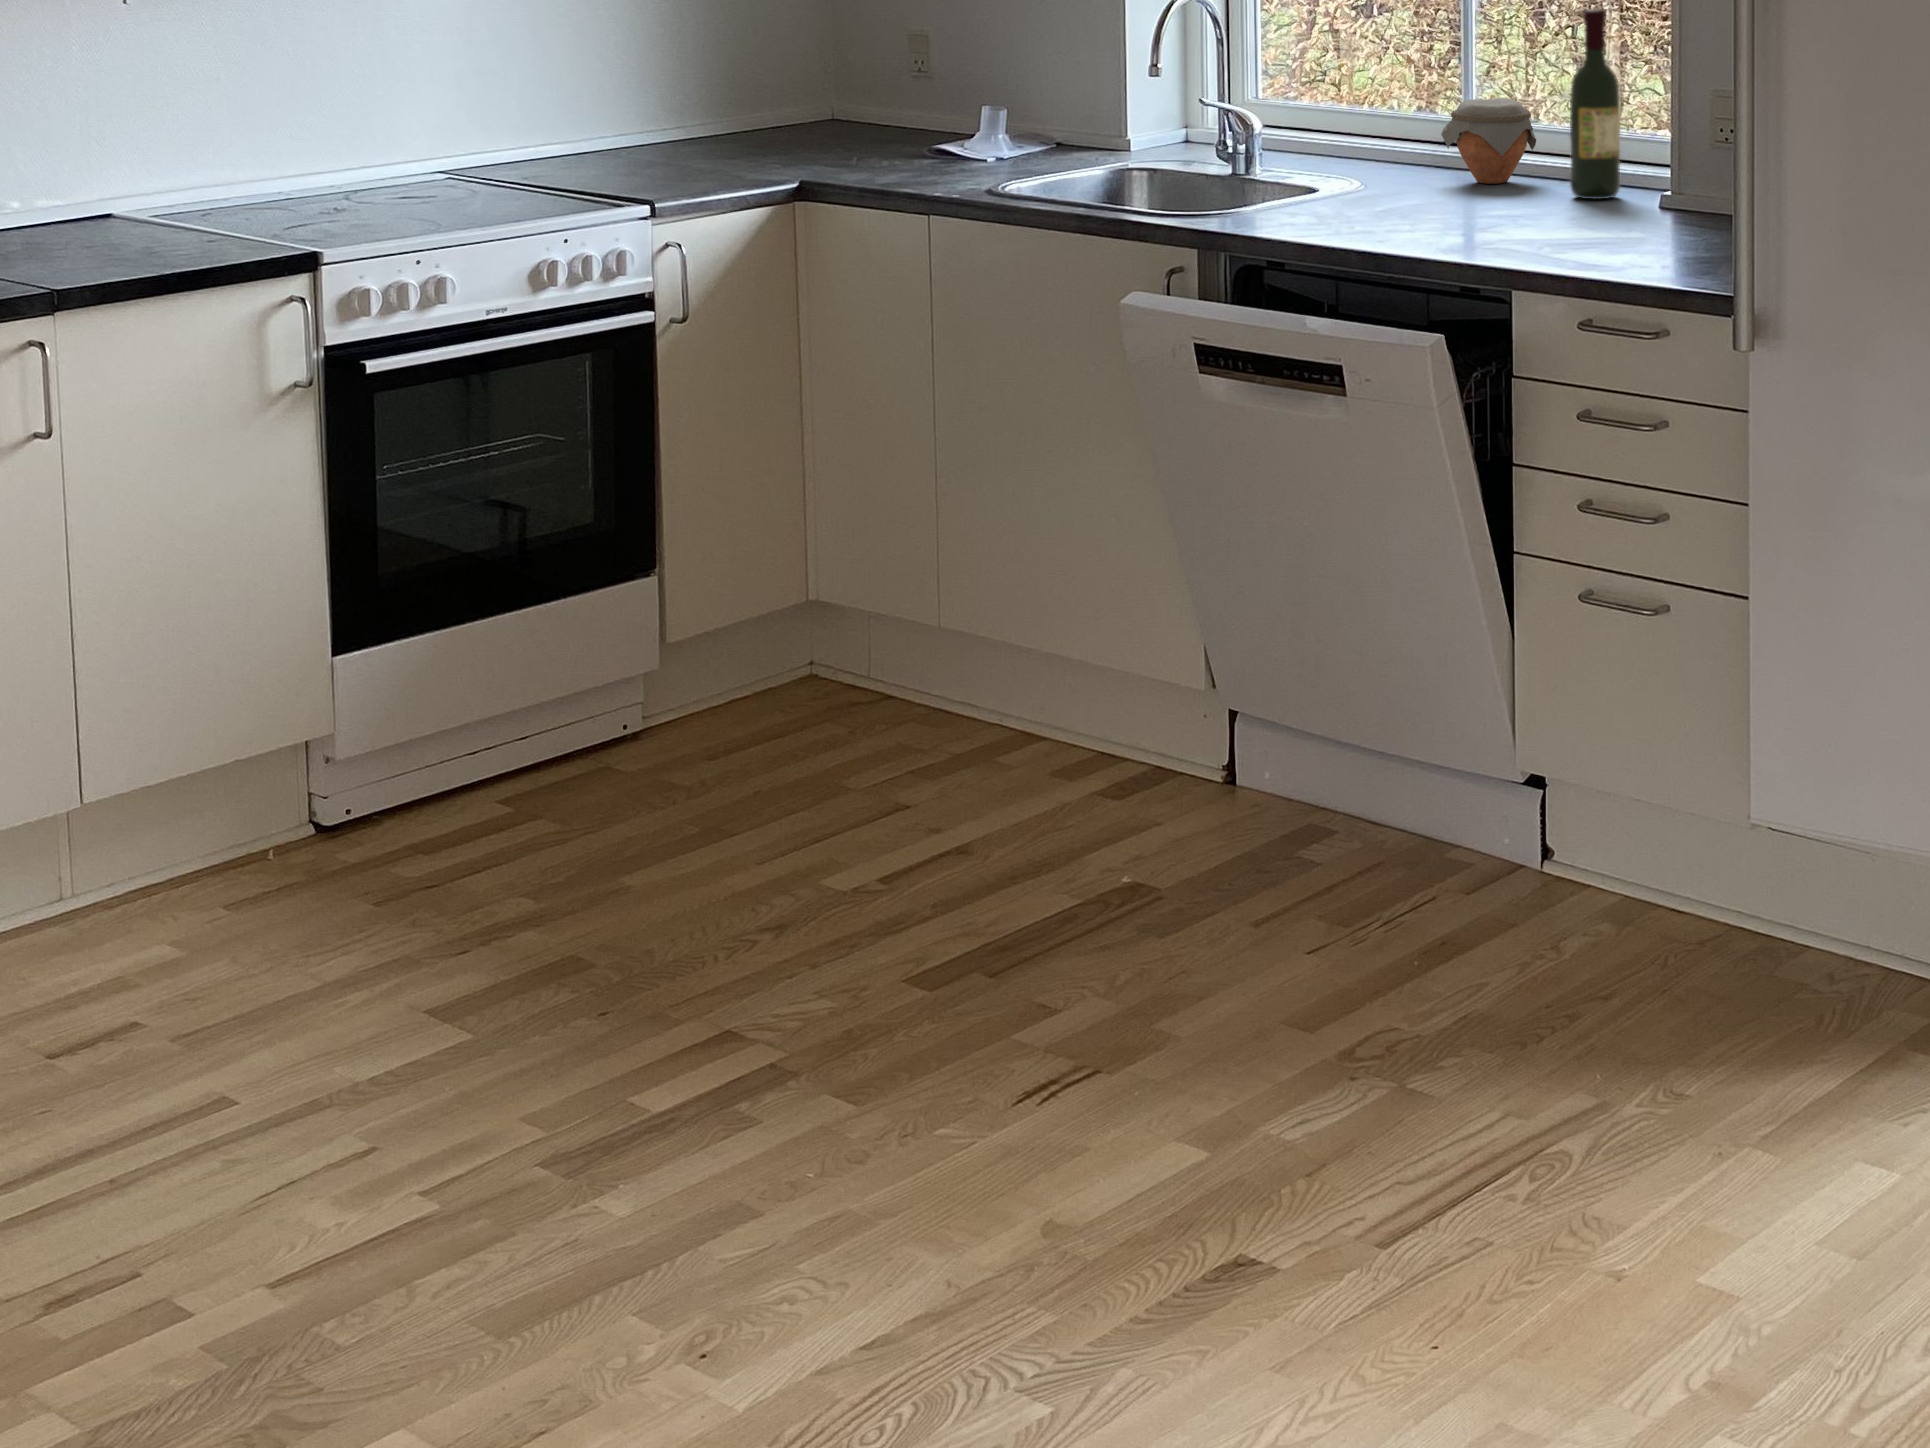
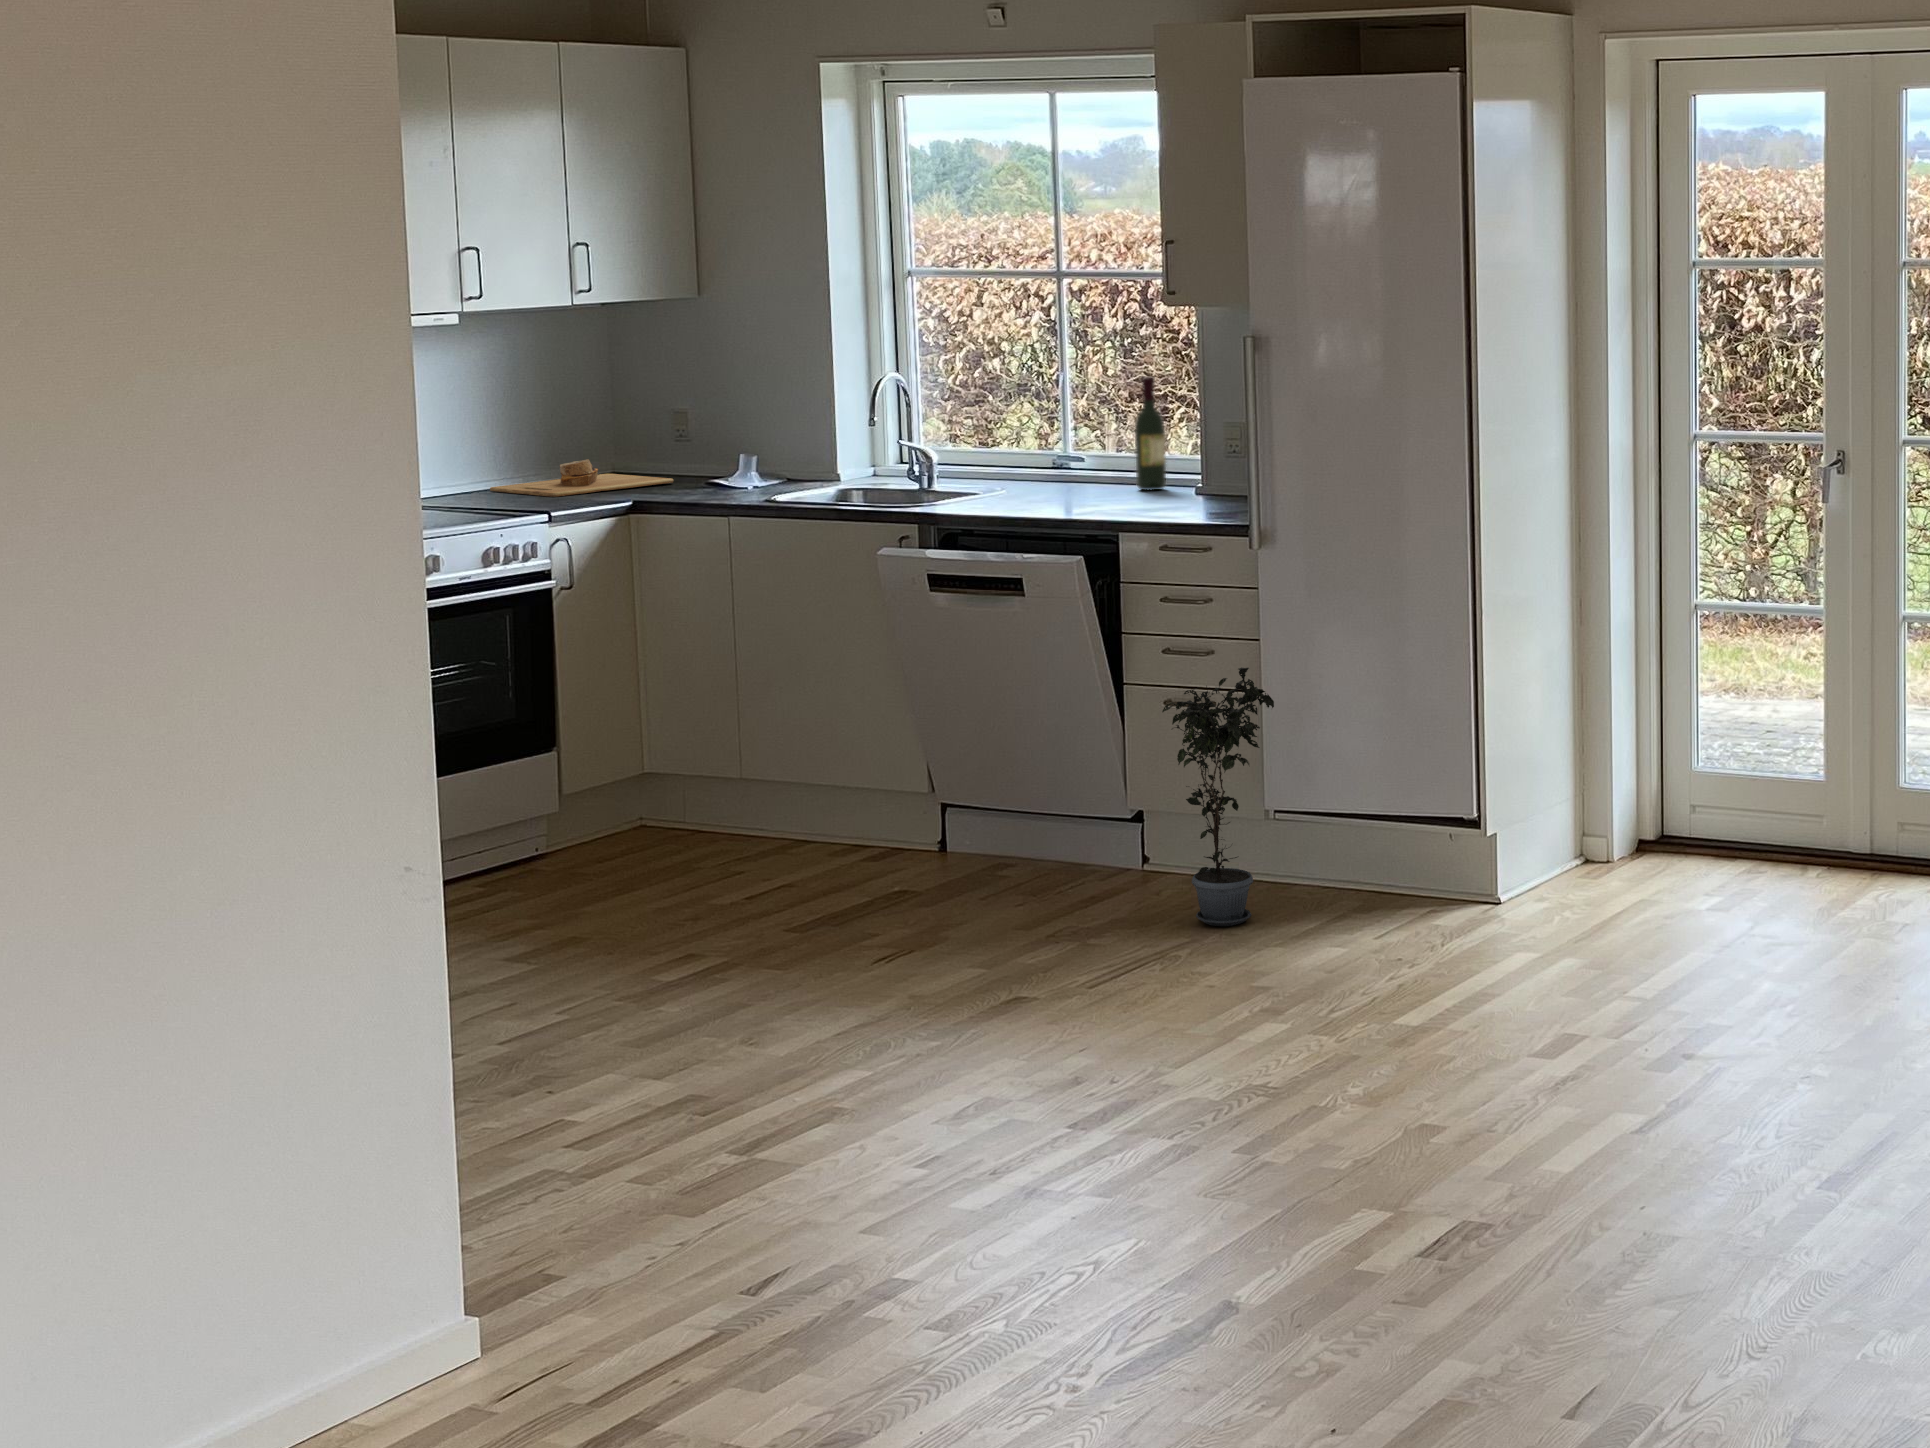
jar: present [1441,98,1536,184] -> none [1053,434,1112,486]
cutting board: none [614,109,883,171] -> present [490,460,673,497]
potted plant: none [1557,579,1770,1058] -> present [1162,668,1274,926]

